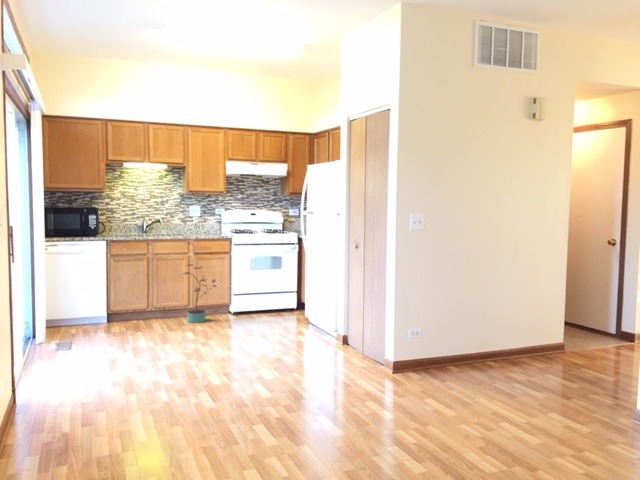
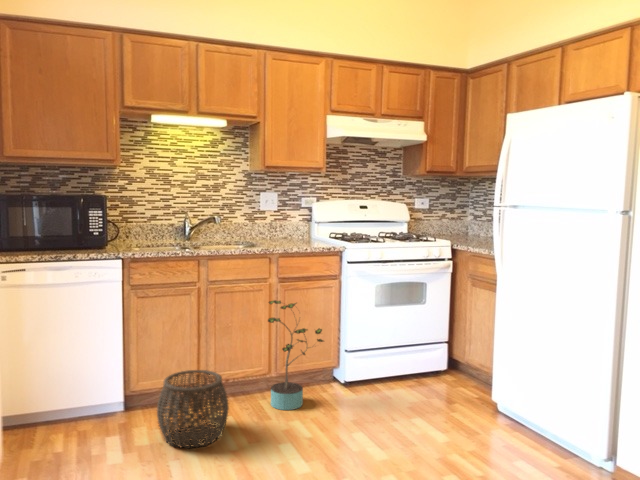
woven basket: none [122,298,160,333] -> present [157,370,229,448]

